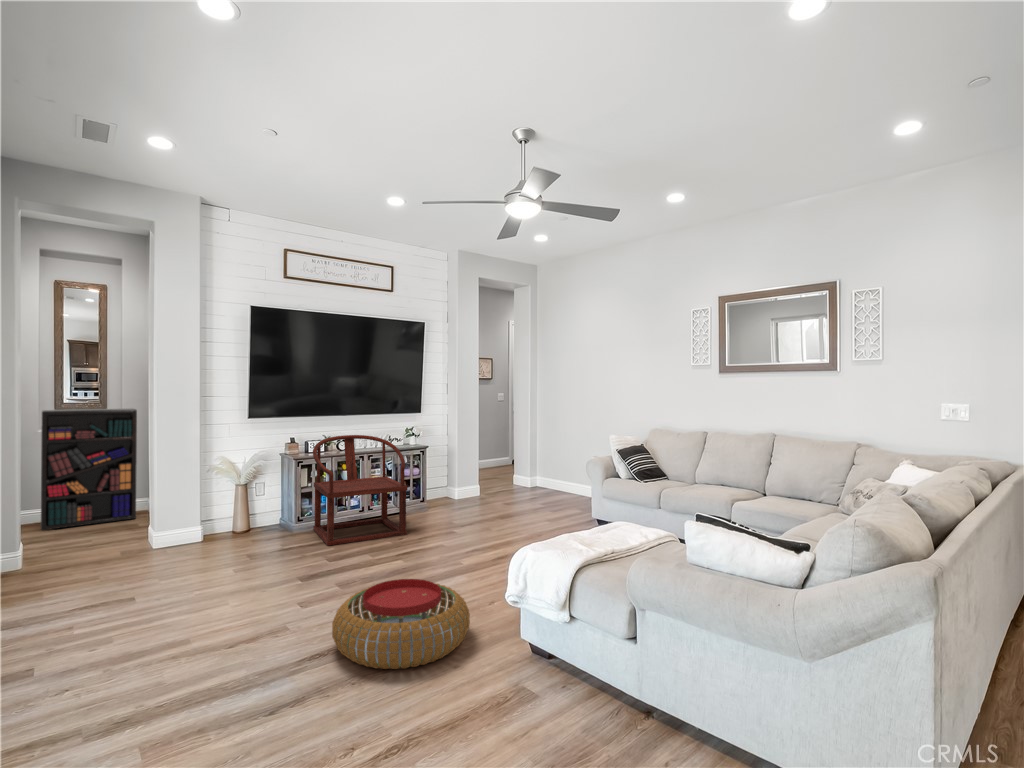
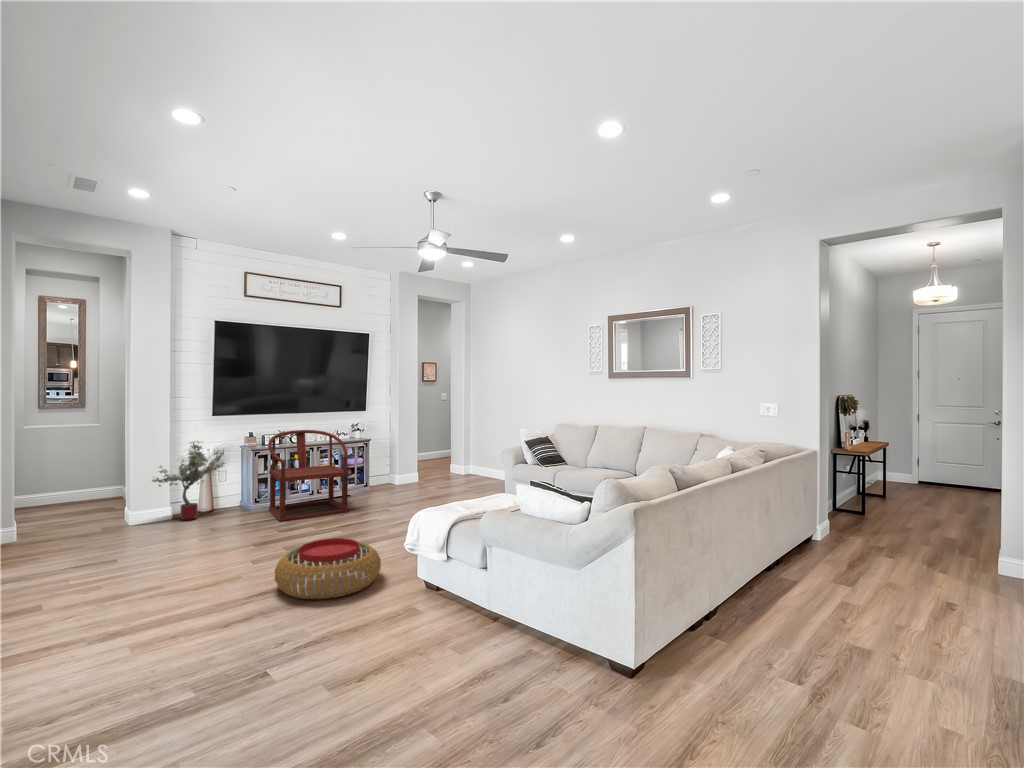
bookshelf: present [41,408,137,530] -> none [27,407,113,513]
potted tree: none [177,447,263,543] -> present [152,441,224,520]

